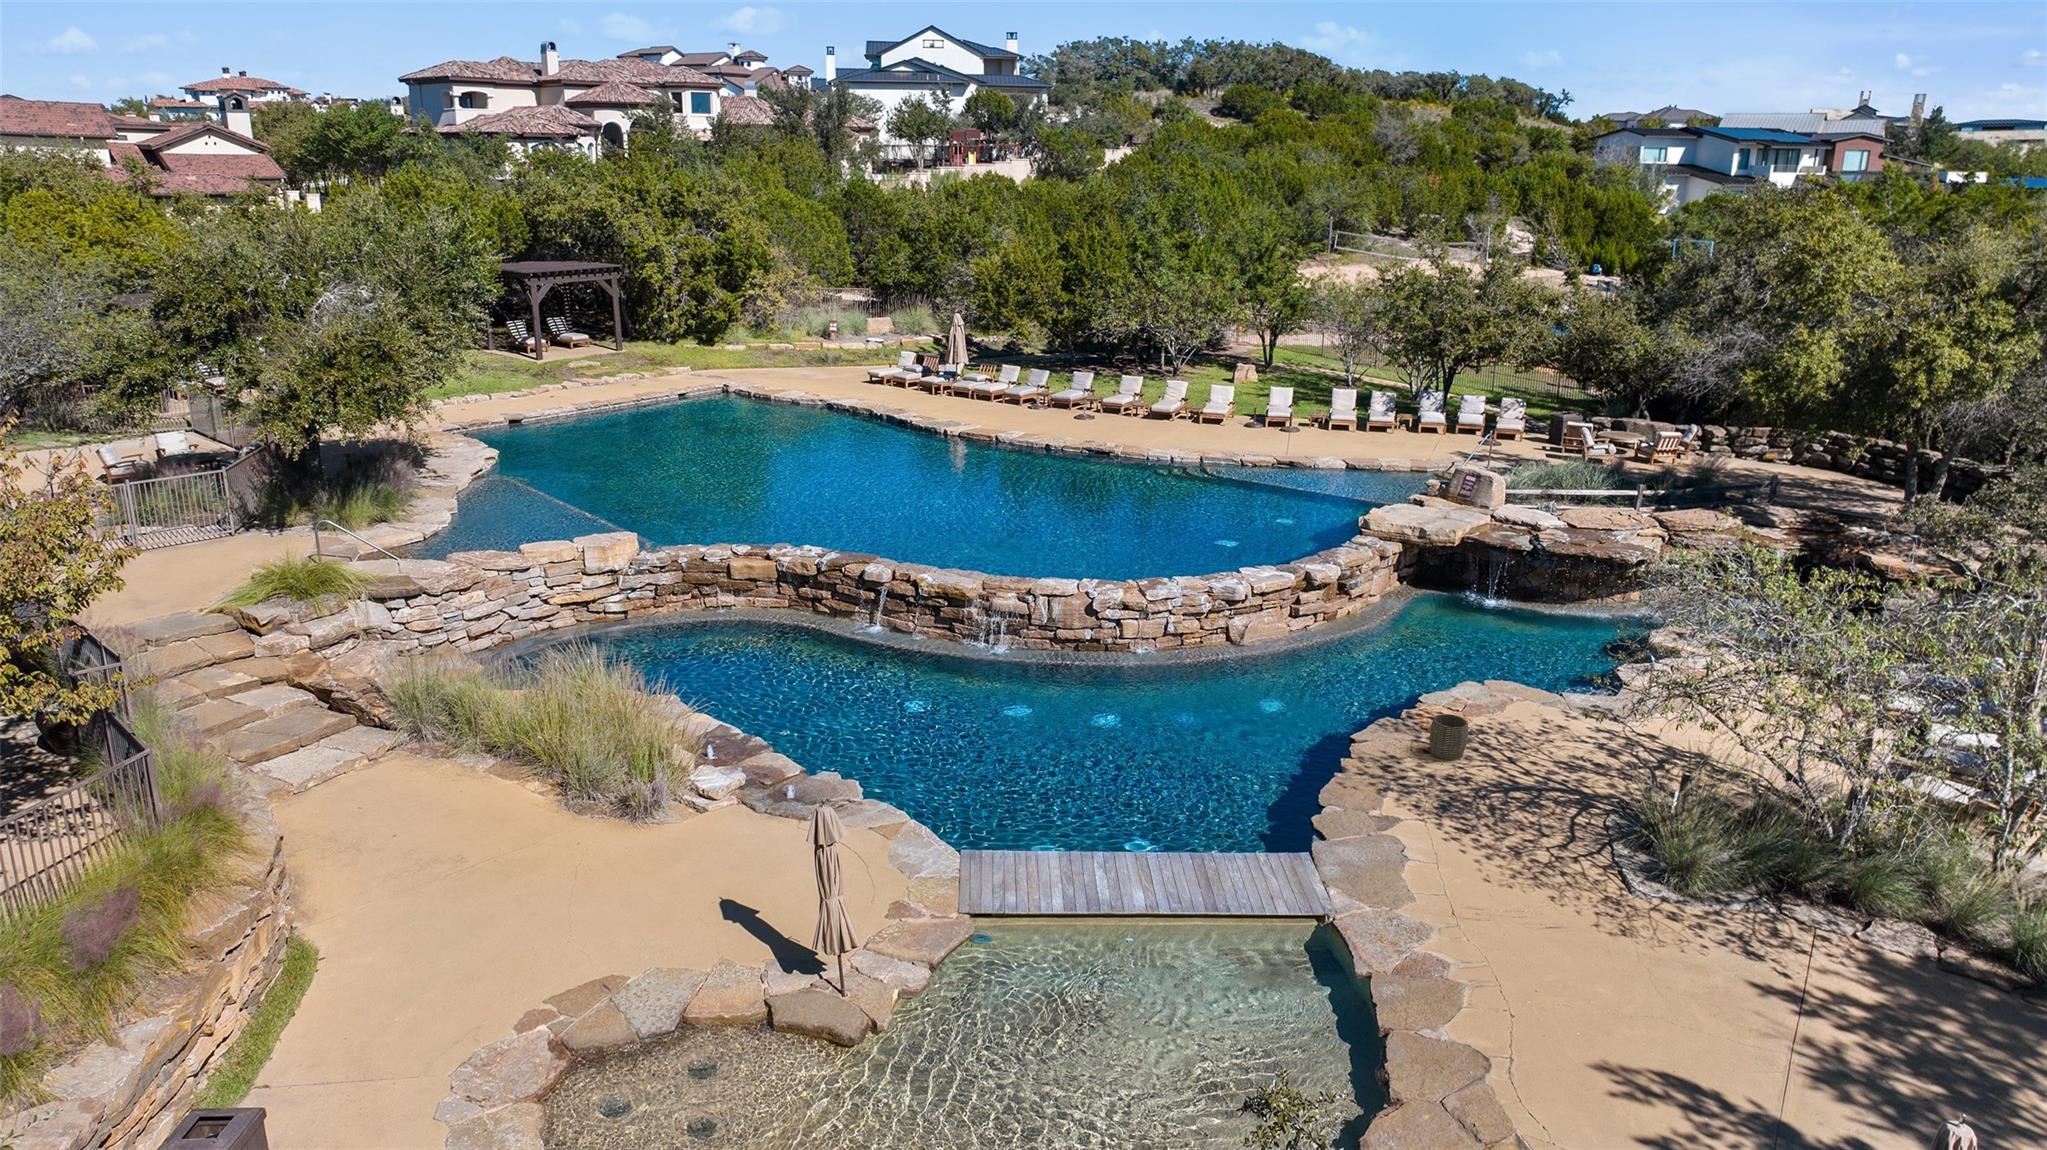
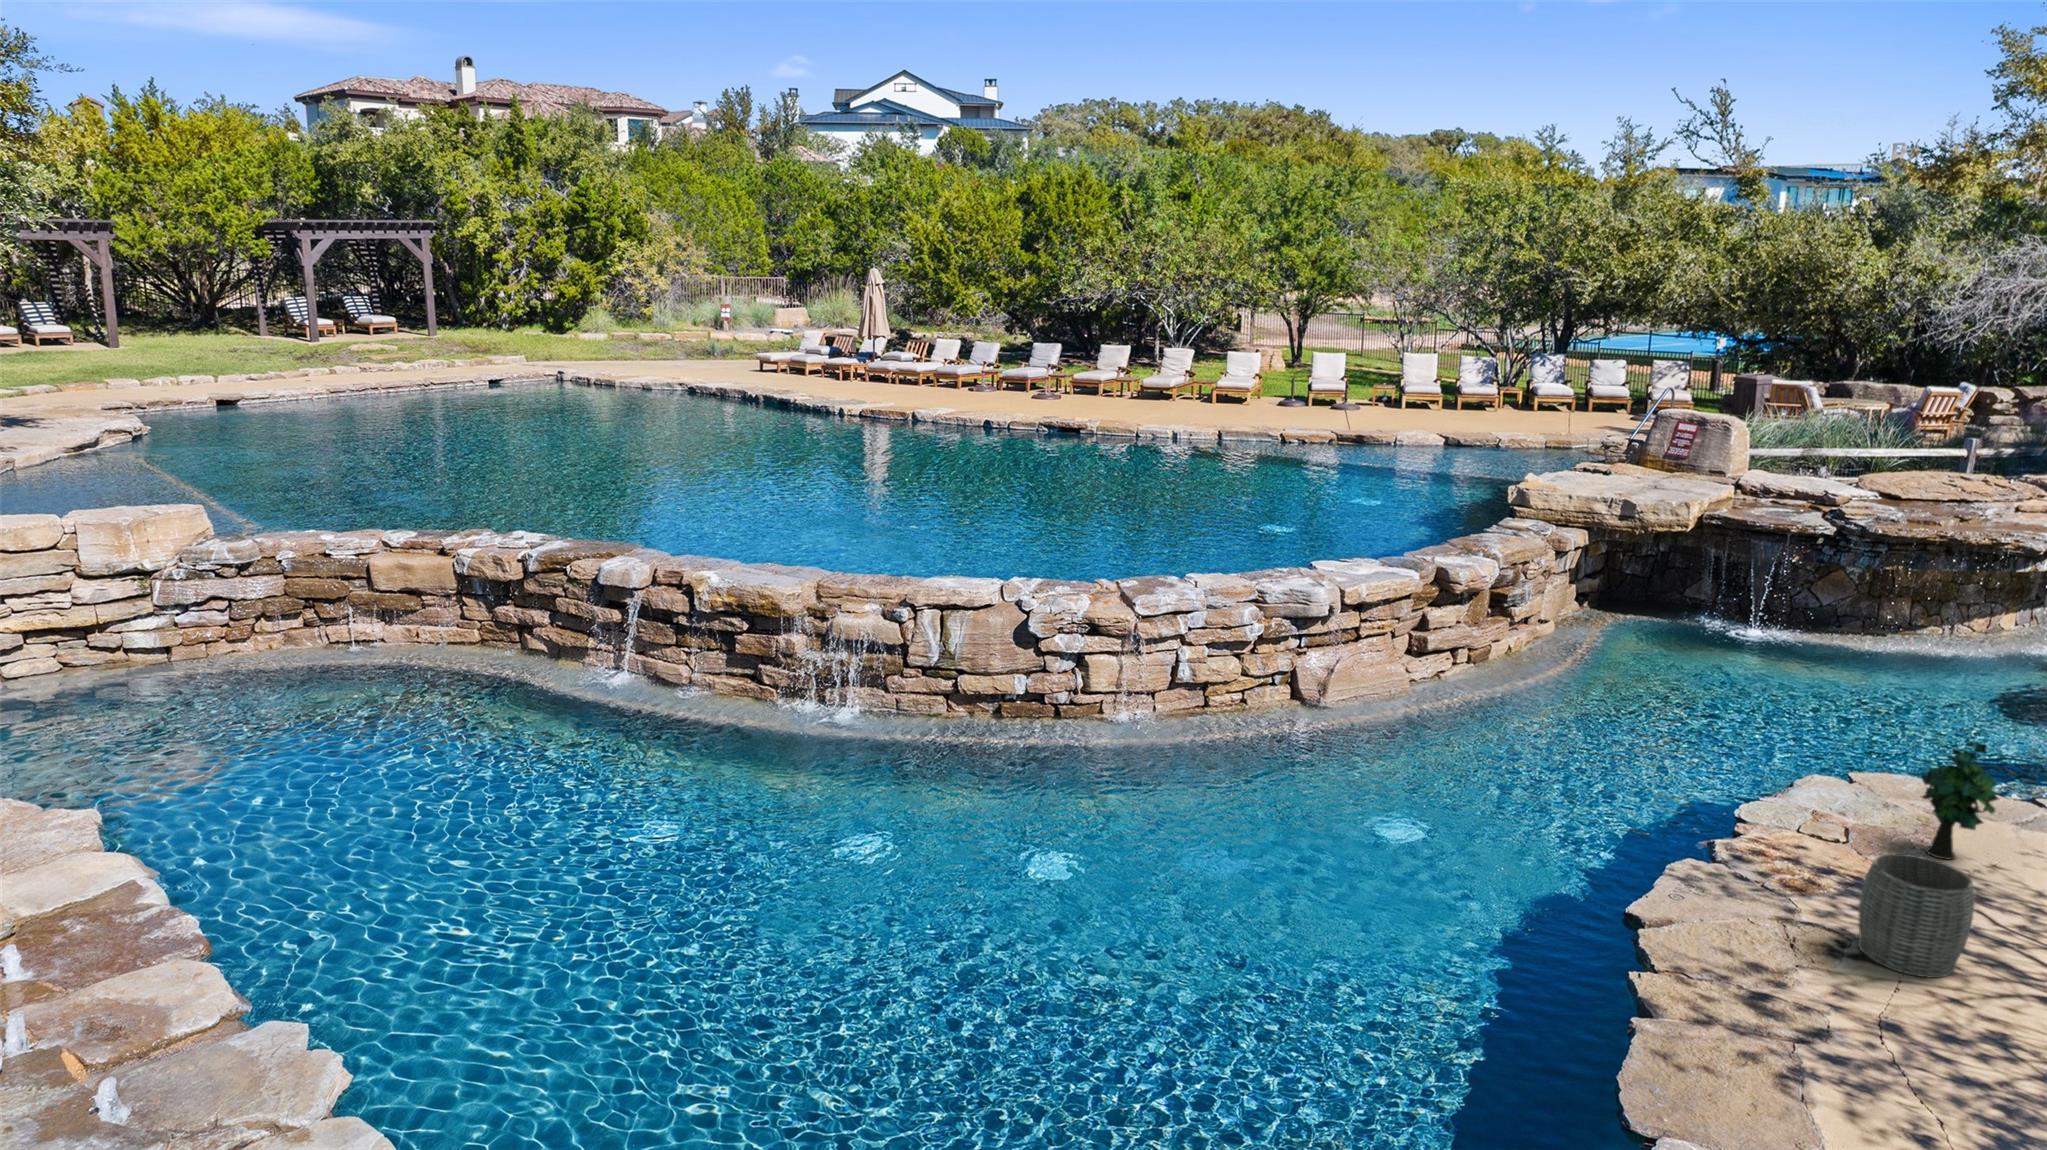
decorative plant: none [1477,670,1510,719] -> present [1916,742,1998,860]

